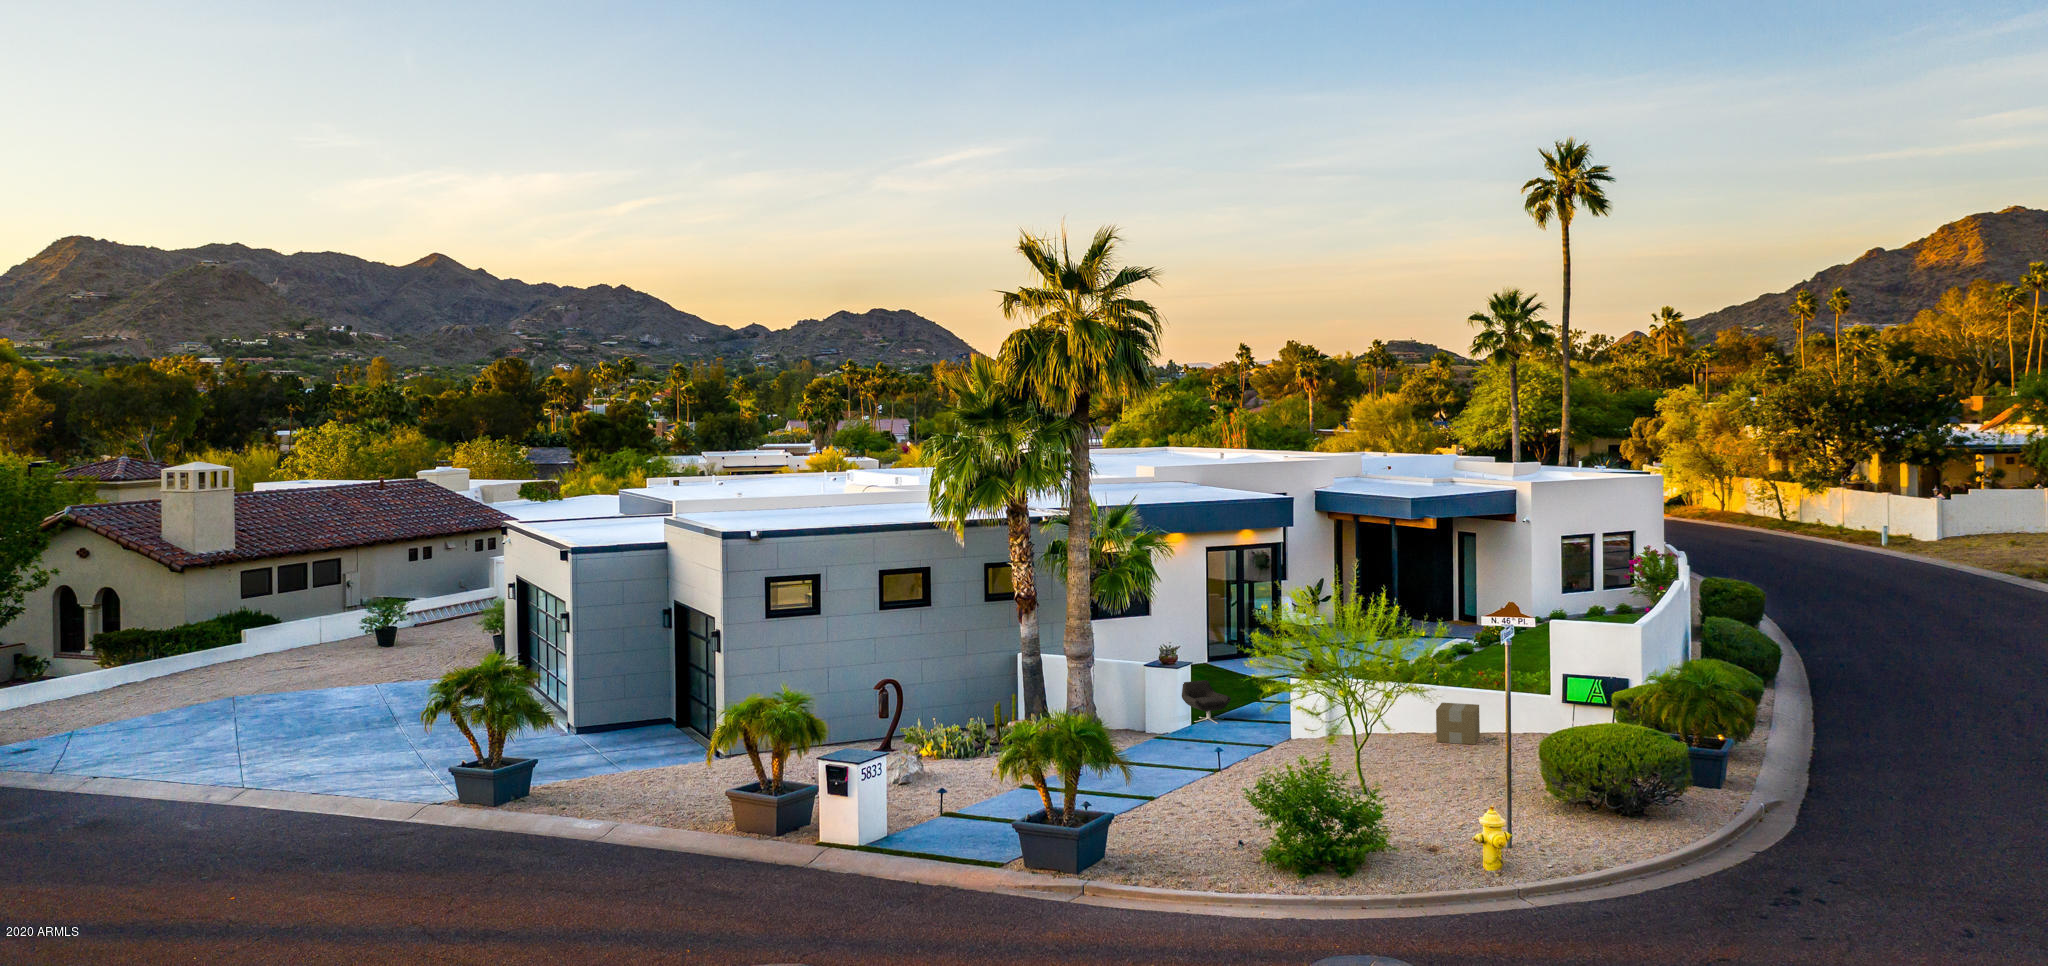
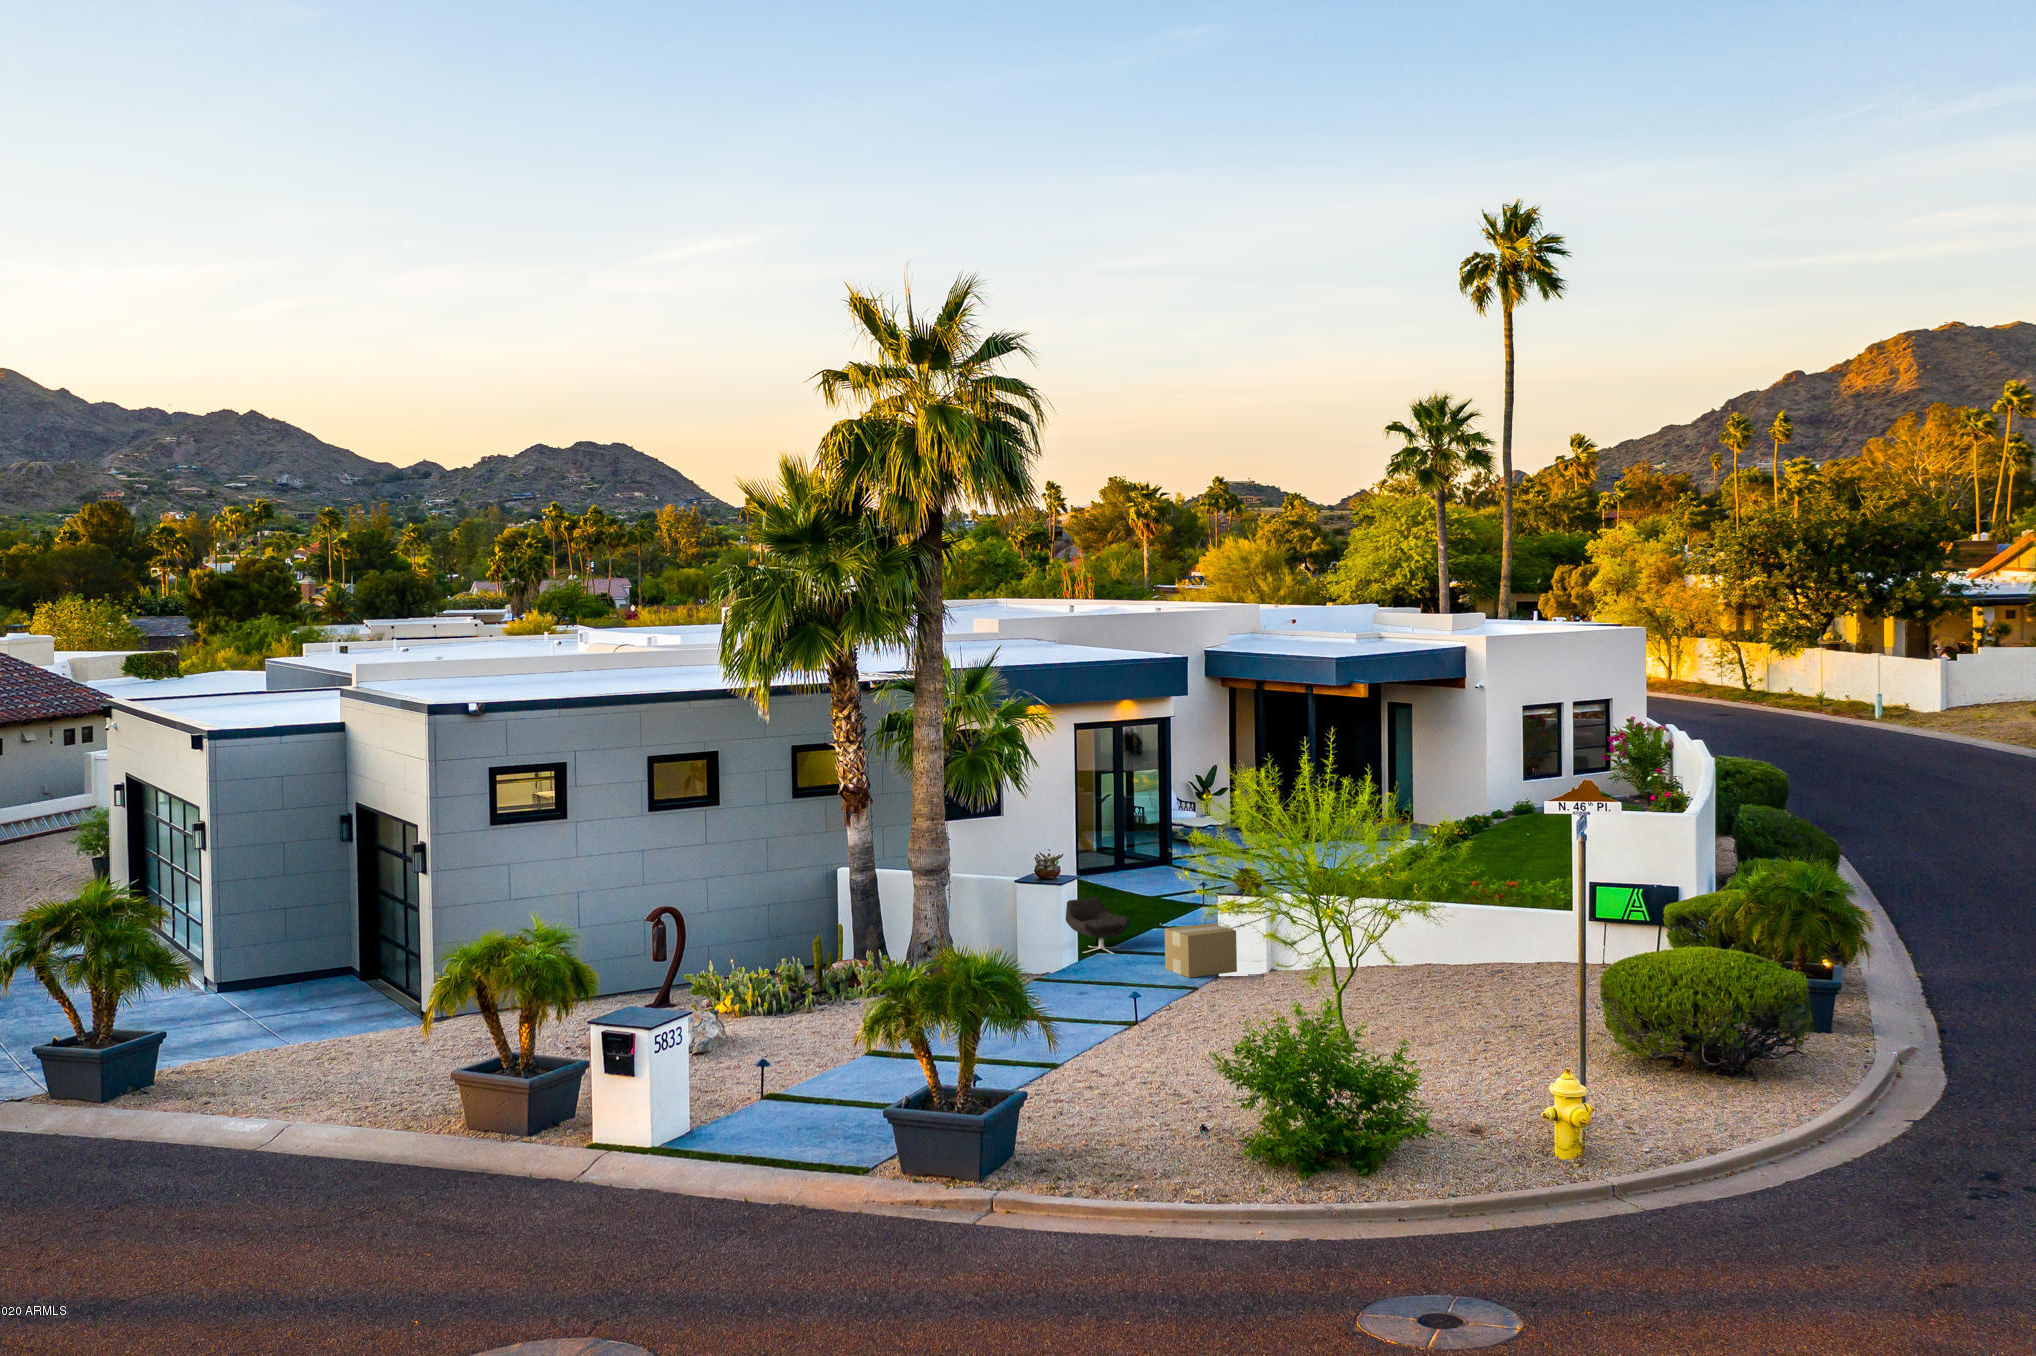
cardboard box: present [1436,703,1480,745] -> present [1165,923,1237,978]

